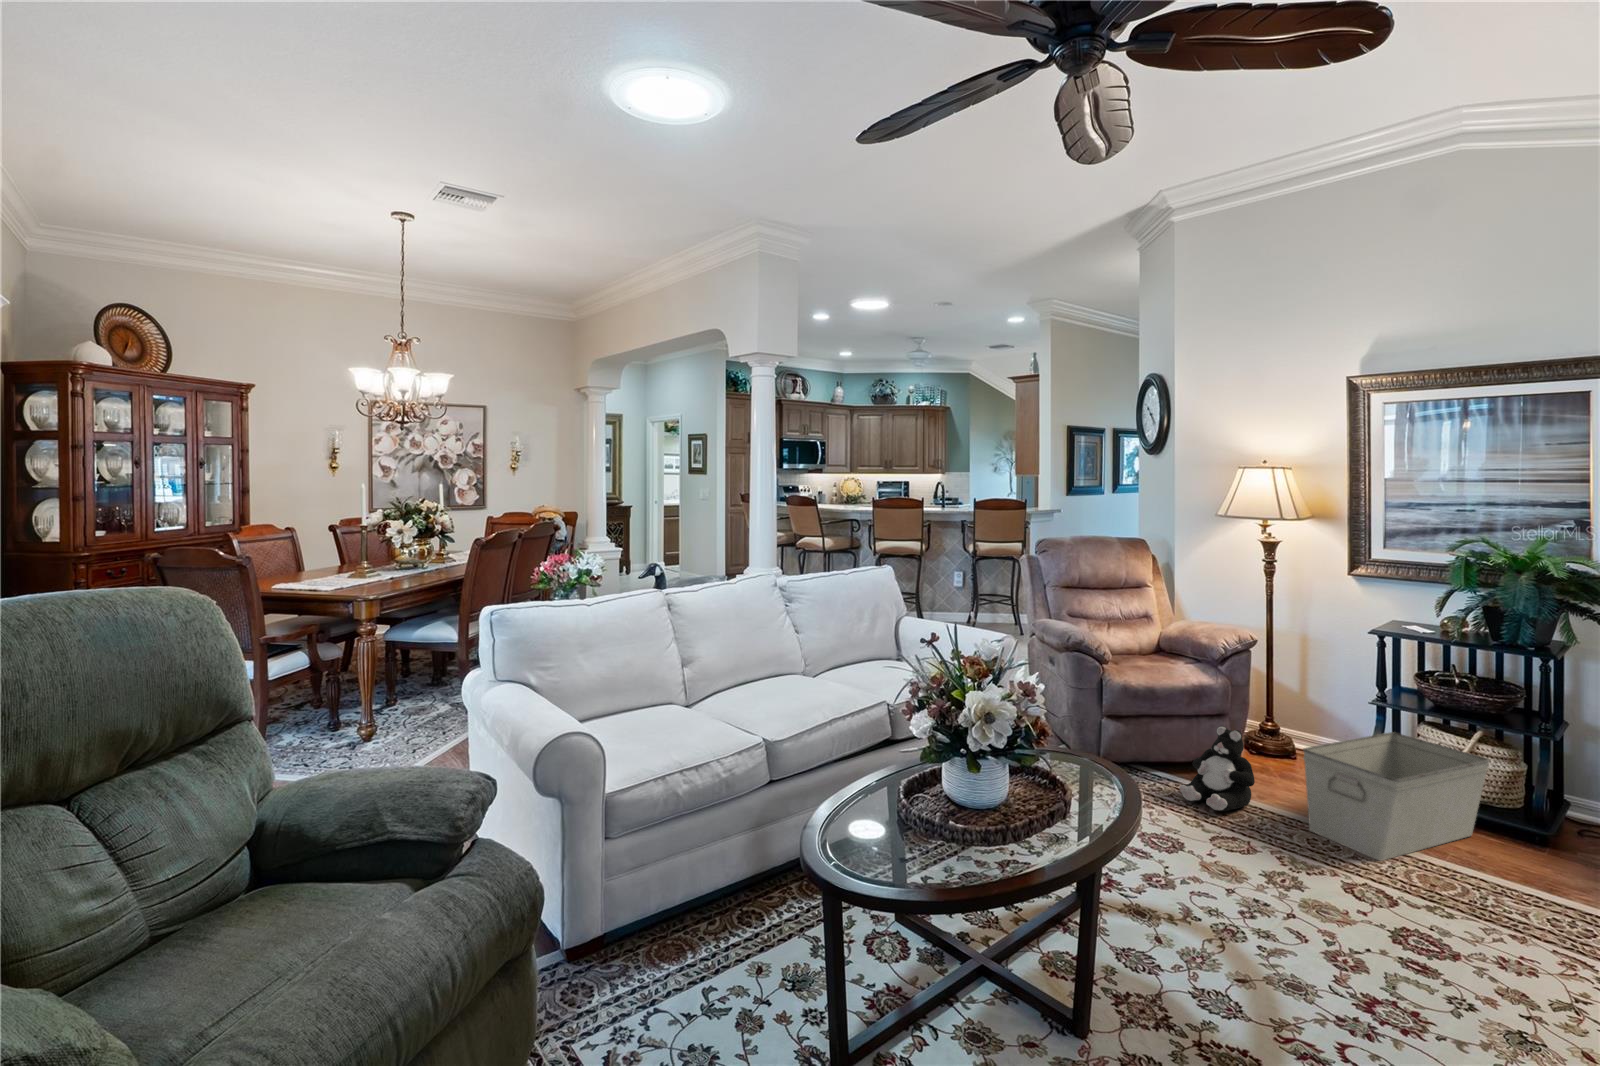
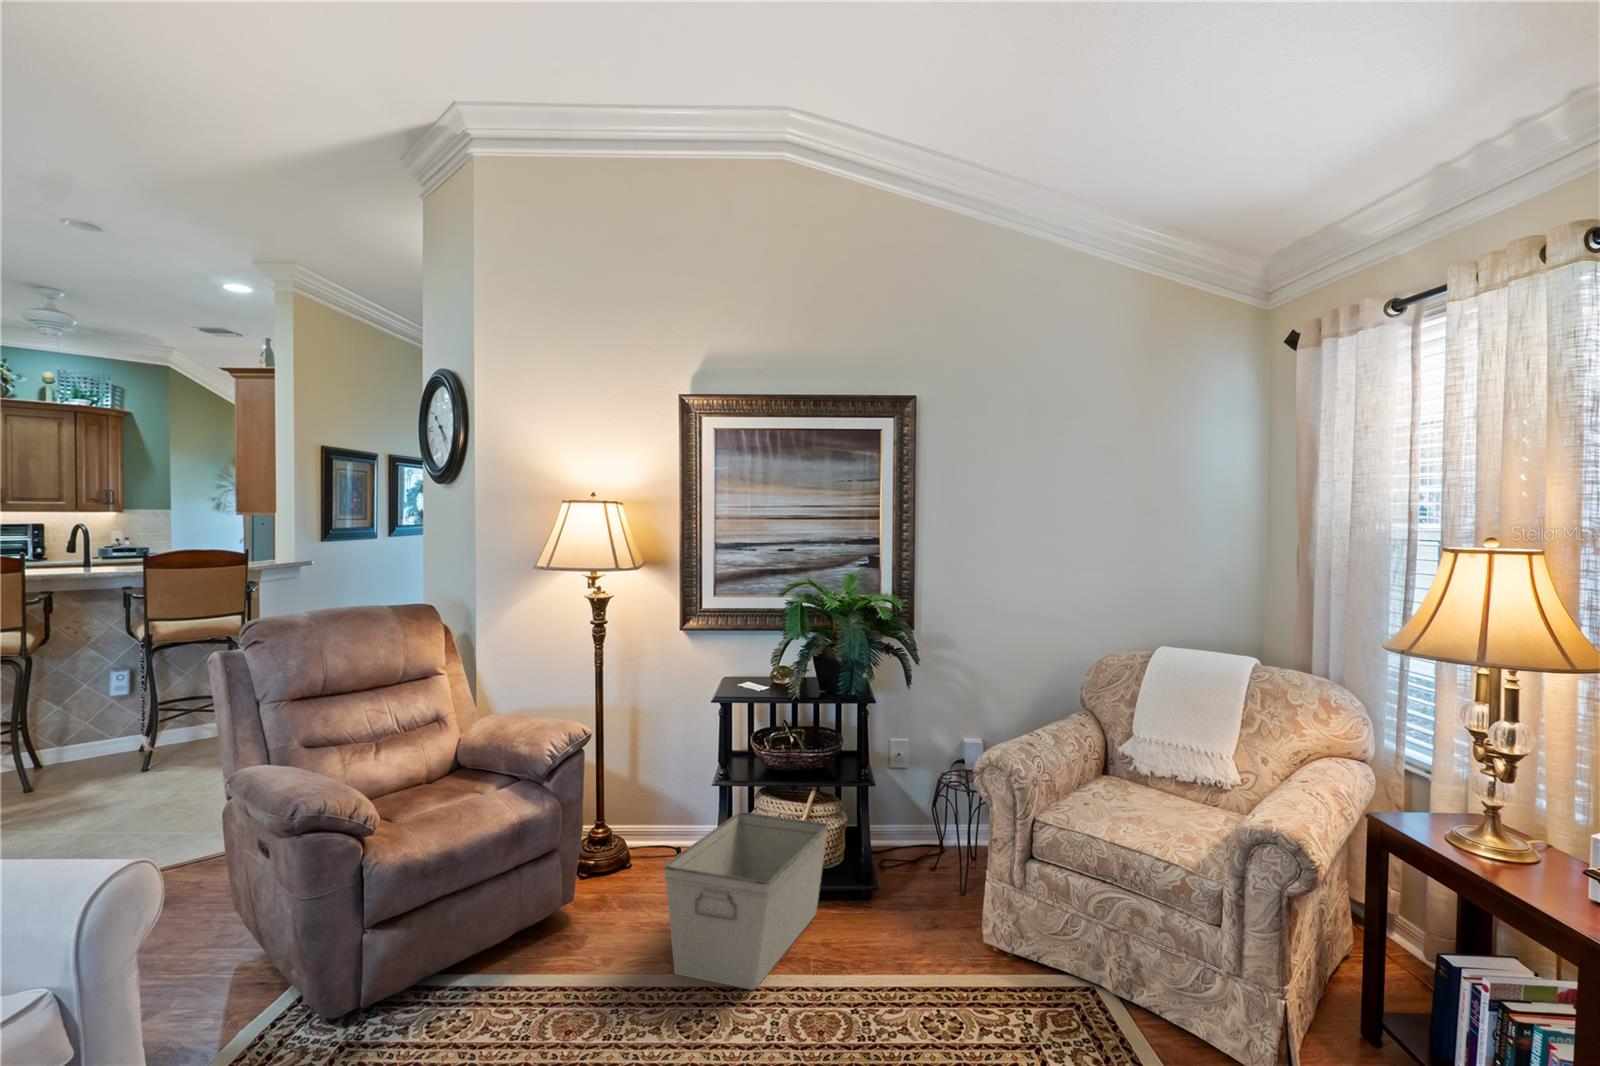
plush toy: present [1180,726,1255,811] -> none [512,857,608,988]

